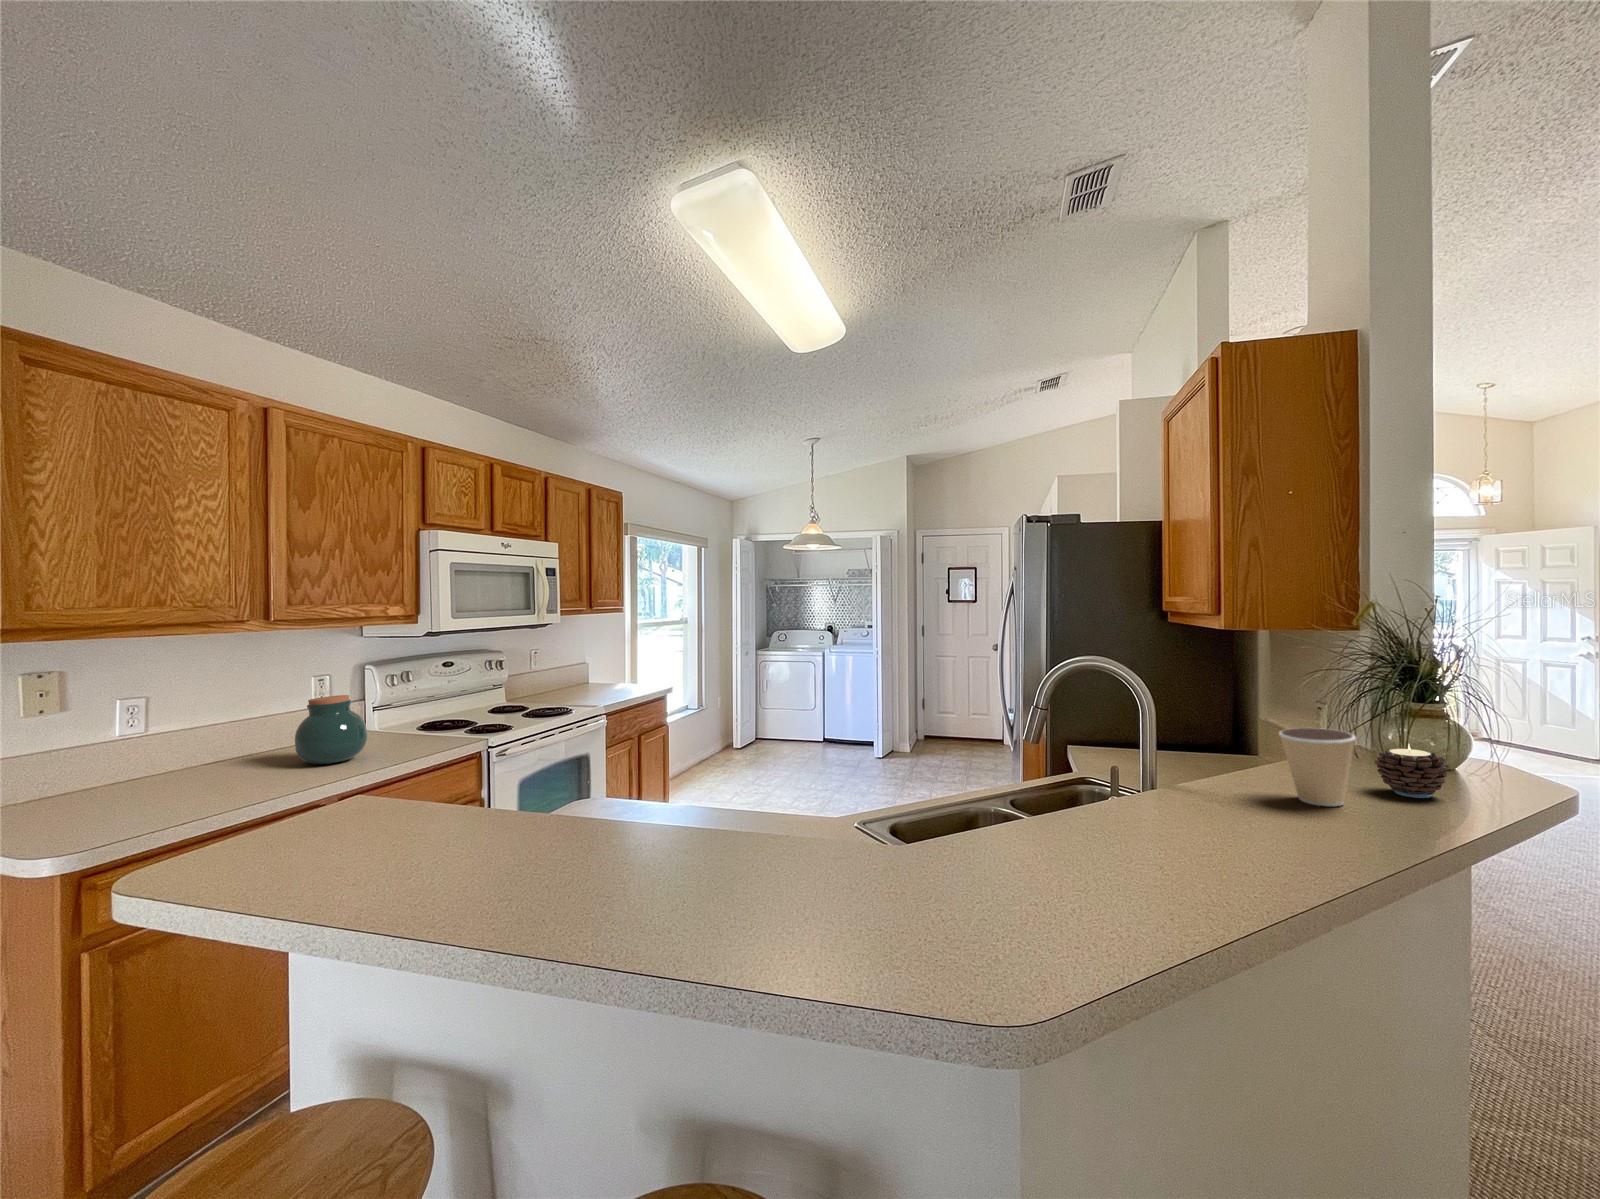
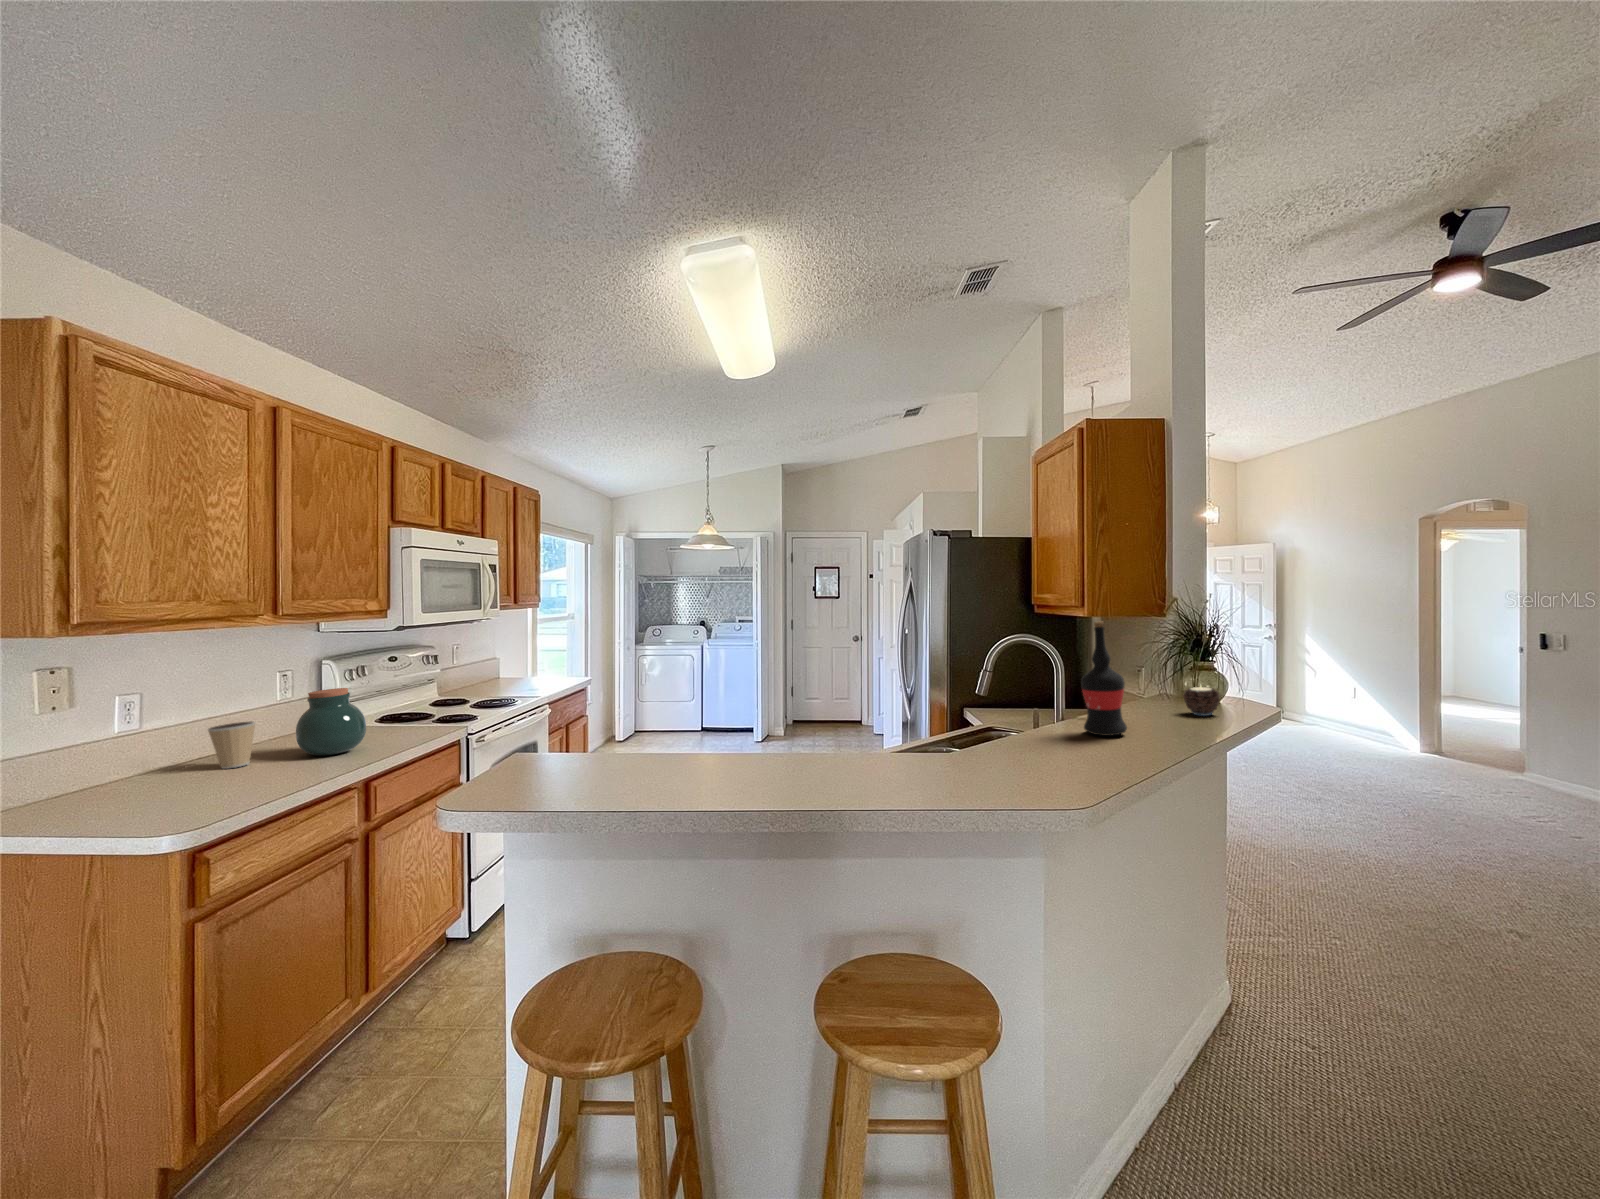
wine bottle: none [1165,641,1247,828] -> present [1081,621,1127,736]
coffee cup: present [1279,728,1356,806] -> present [208,722,255,769]

